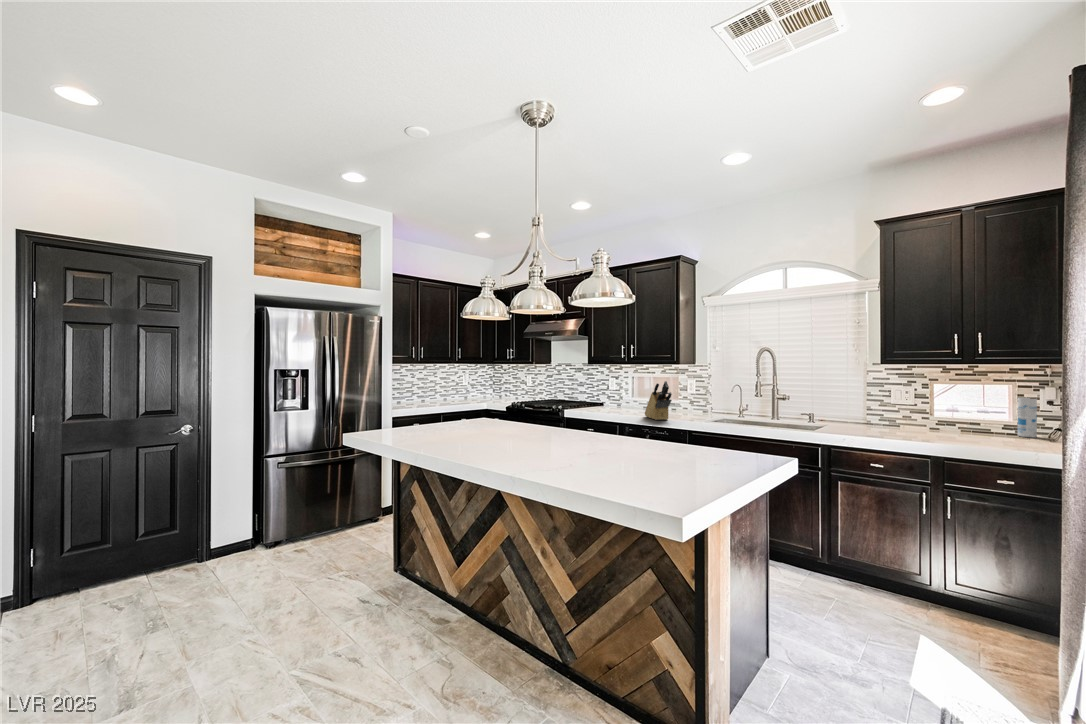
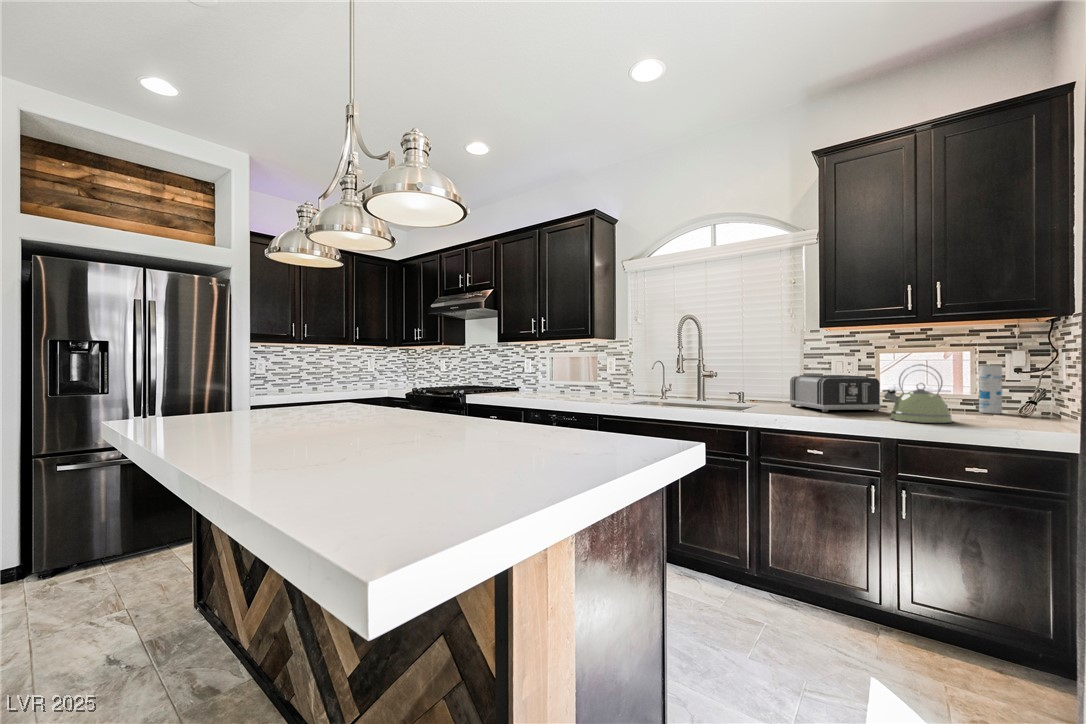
knife block: present [645,381,672,420] -> none [552,356,579,403]
kettle: none [933,398,991,445] -> present [882,364,953,423]
toaster: none [854,401,933,433] -> present [789,375,881,412]

